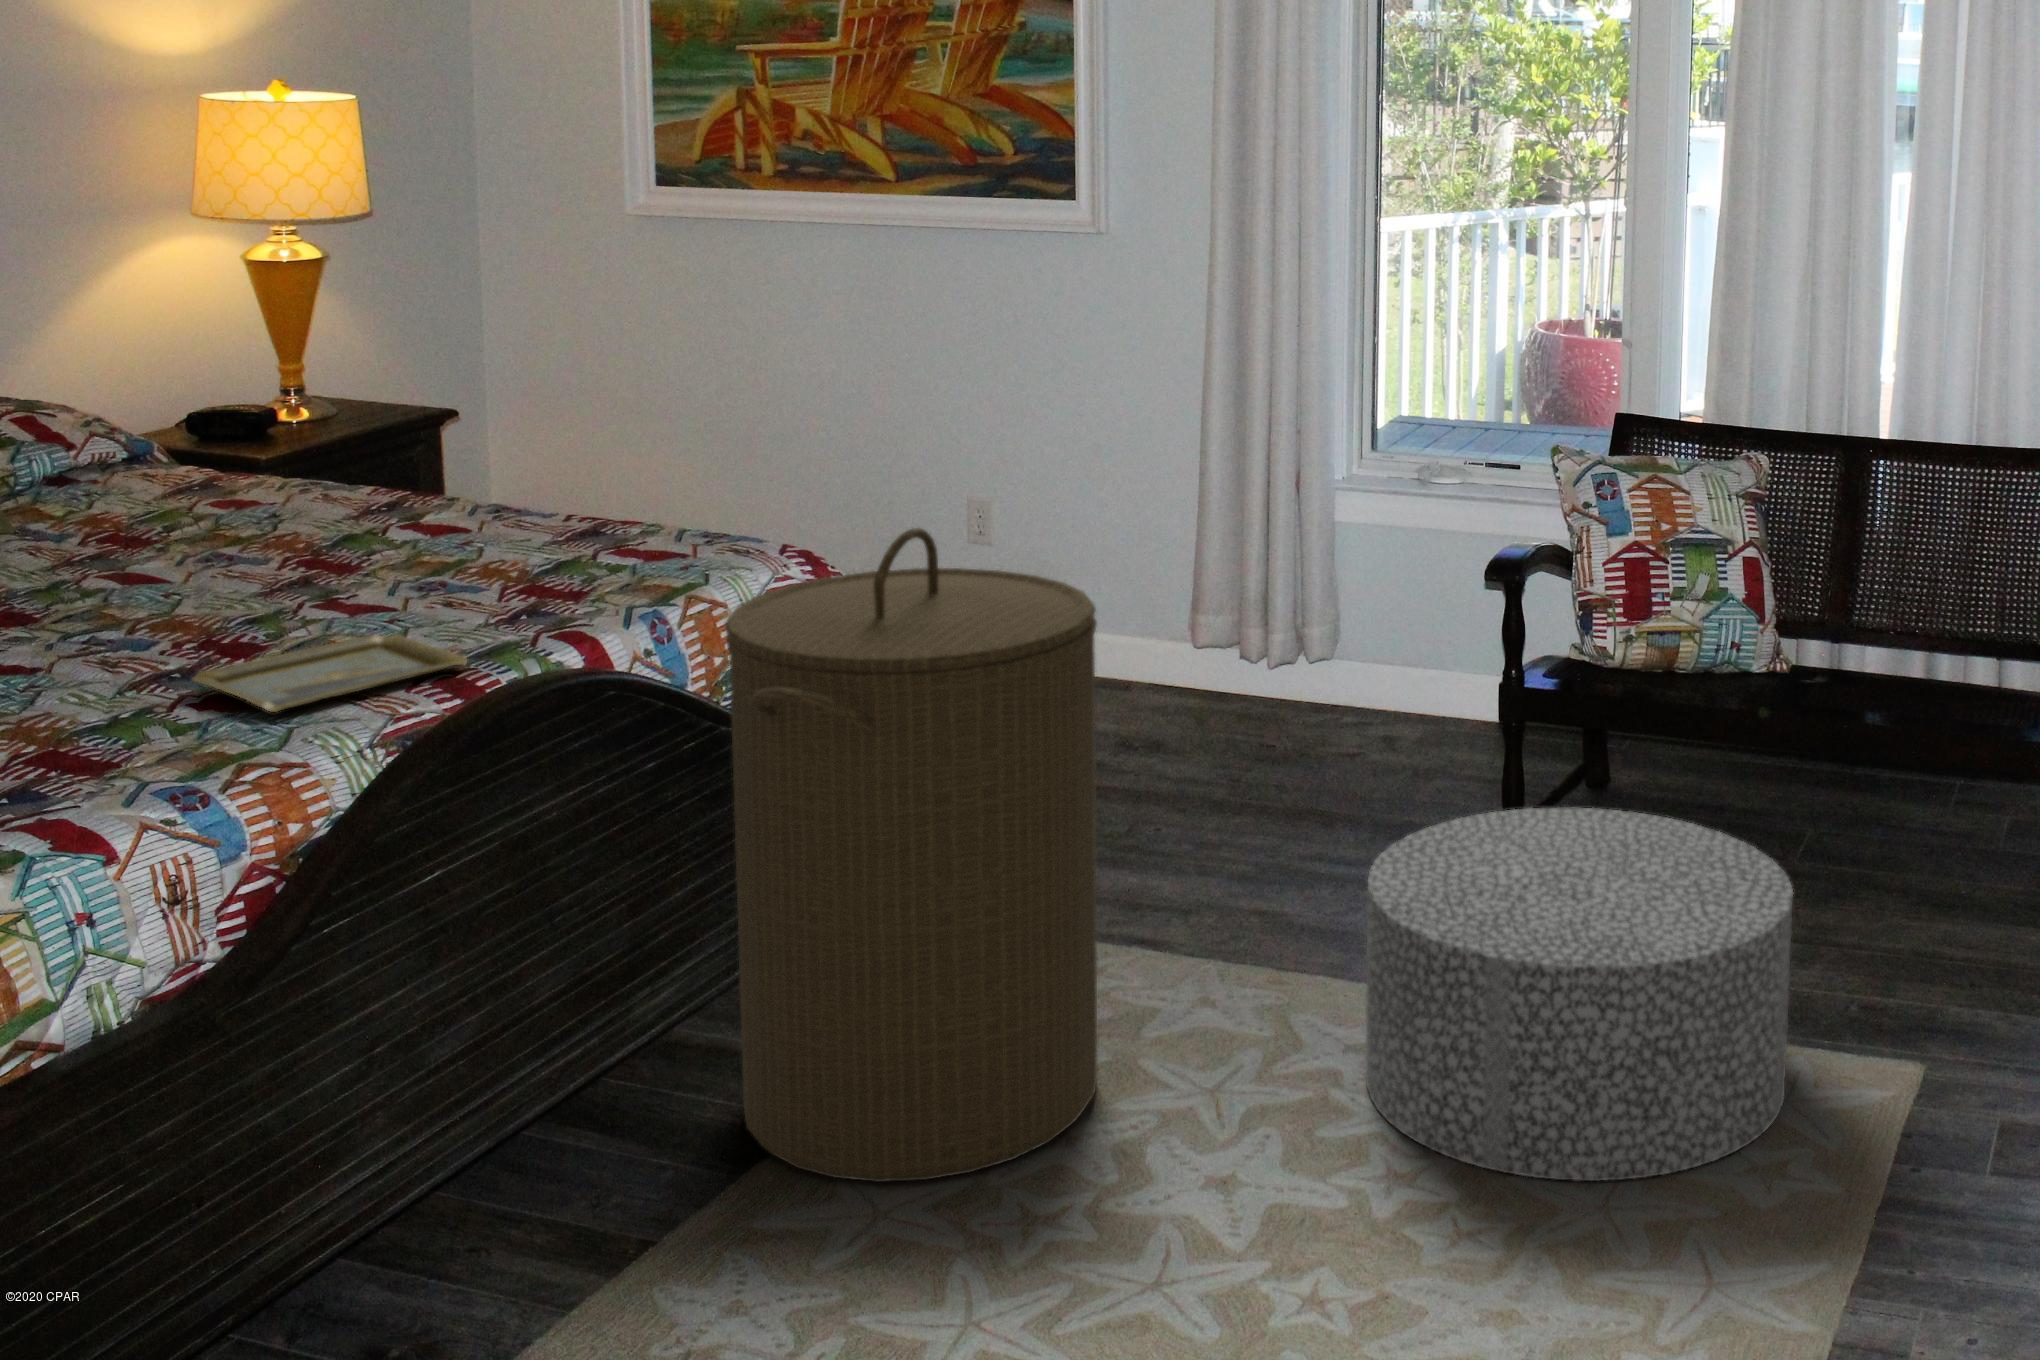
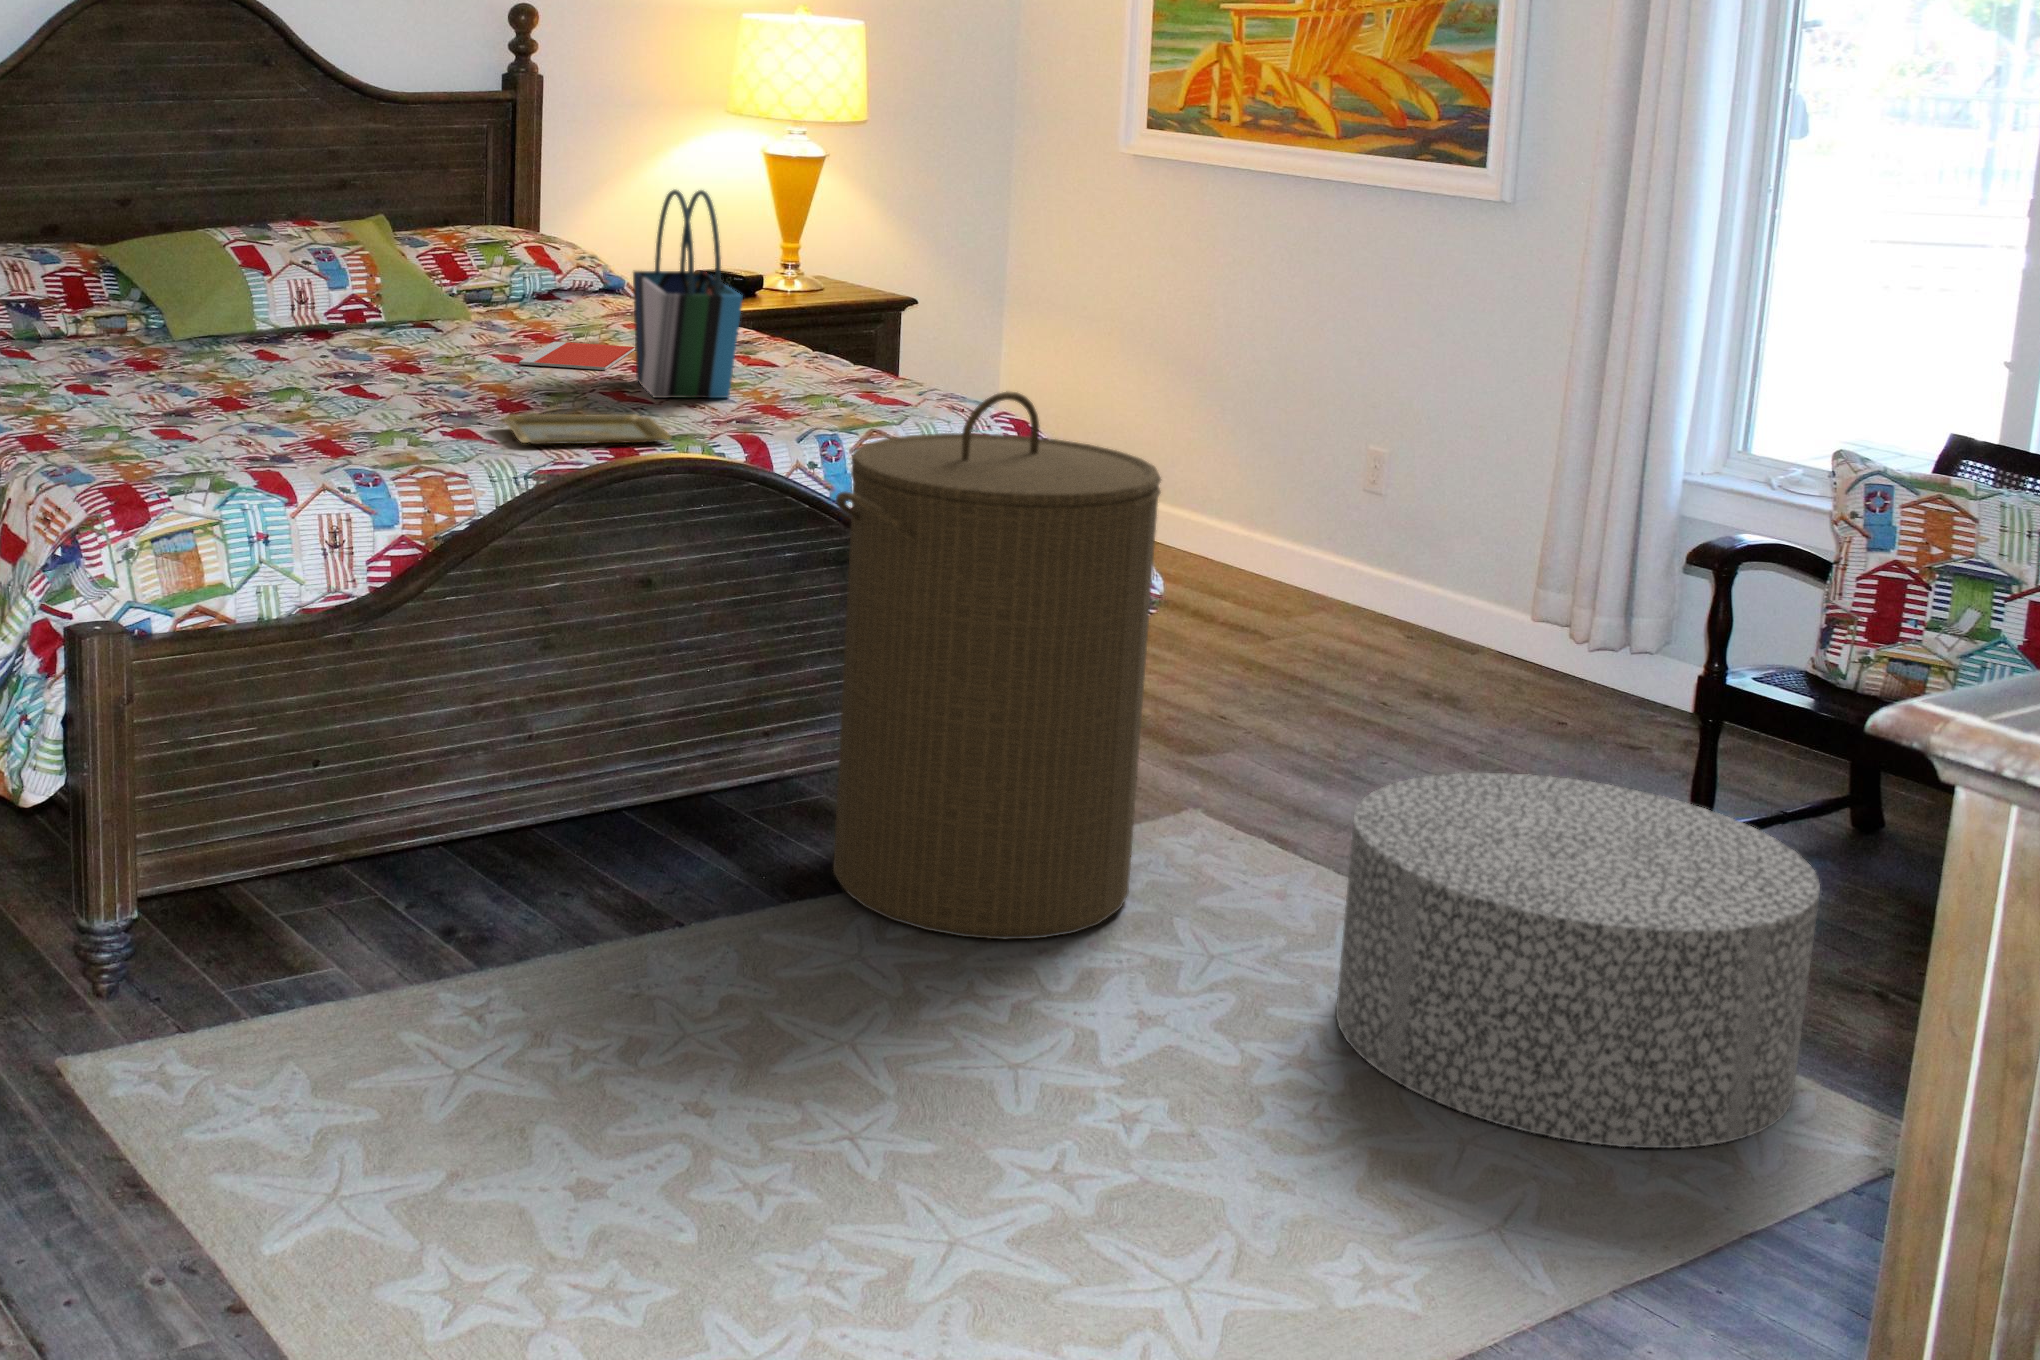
tote bag: none [238,321,461,603] -> present [633,190,743,398]
notebook: none [62,530,204,586] -> present [519,342,635,370]

